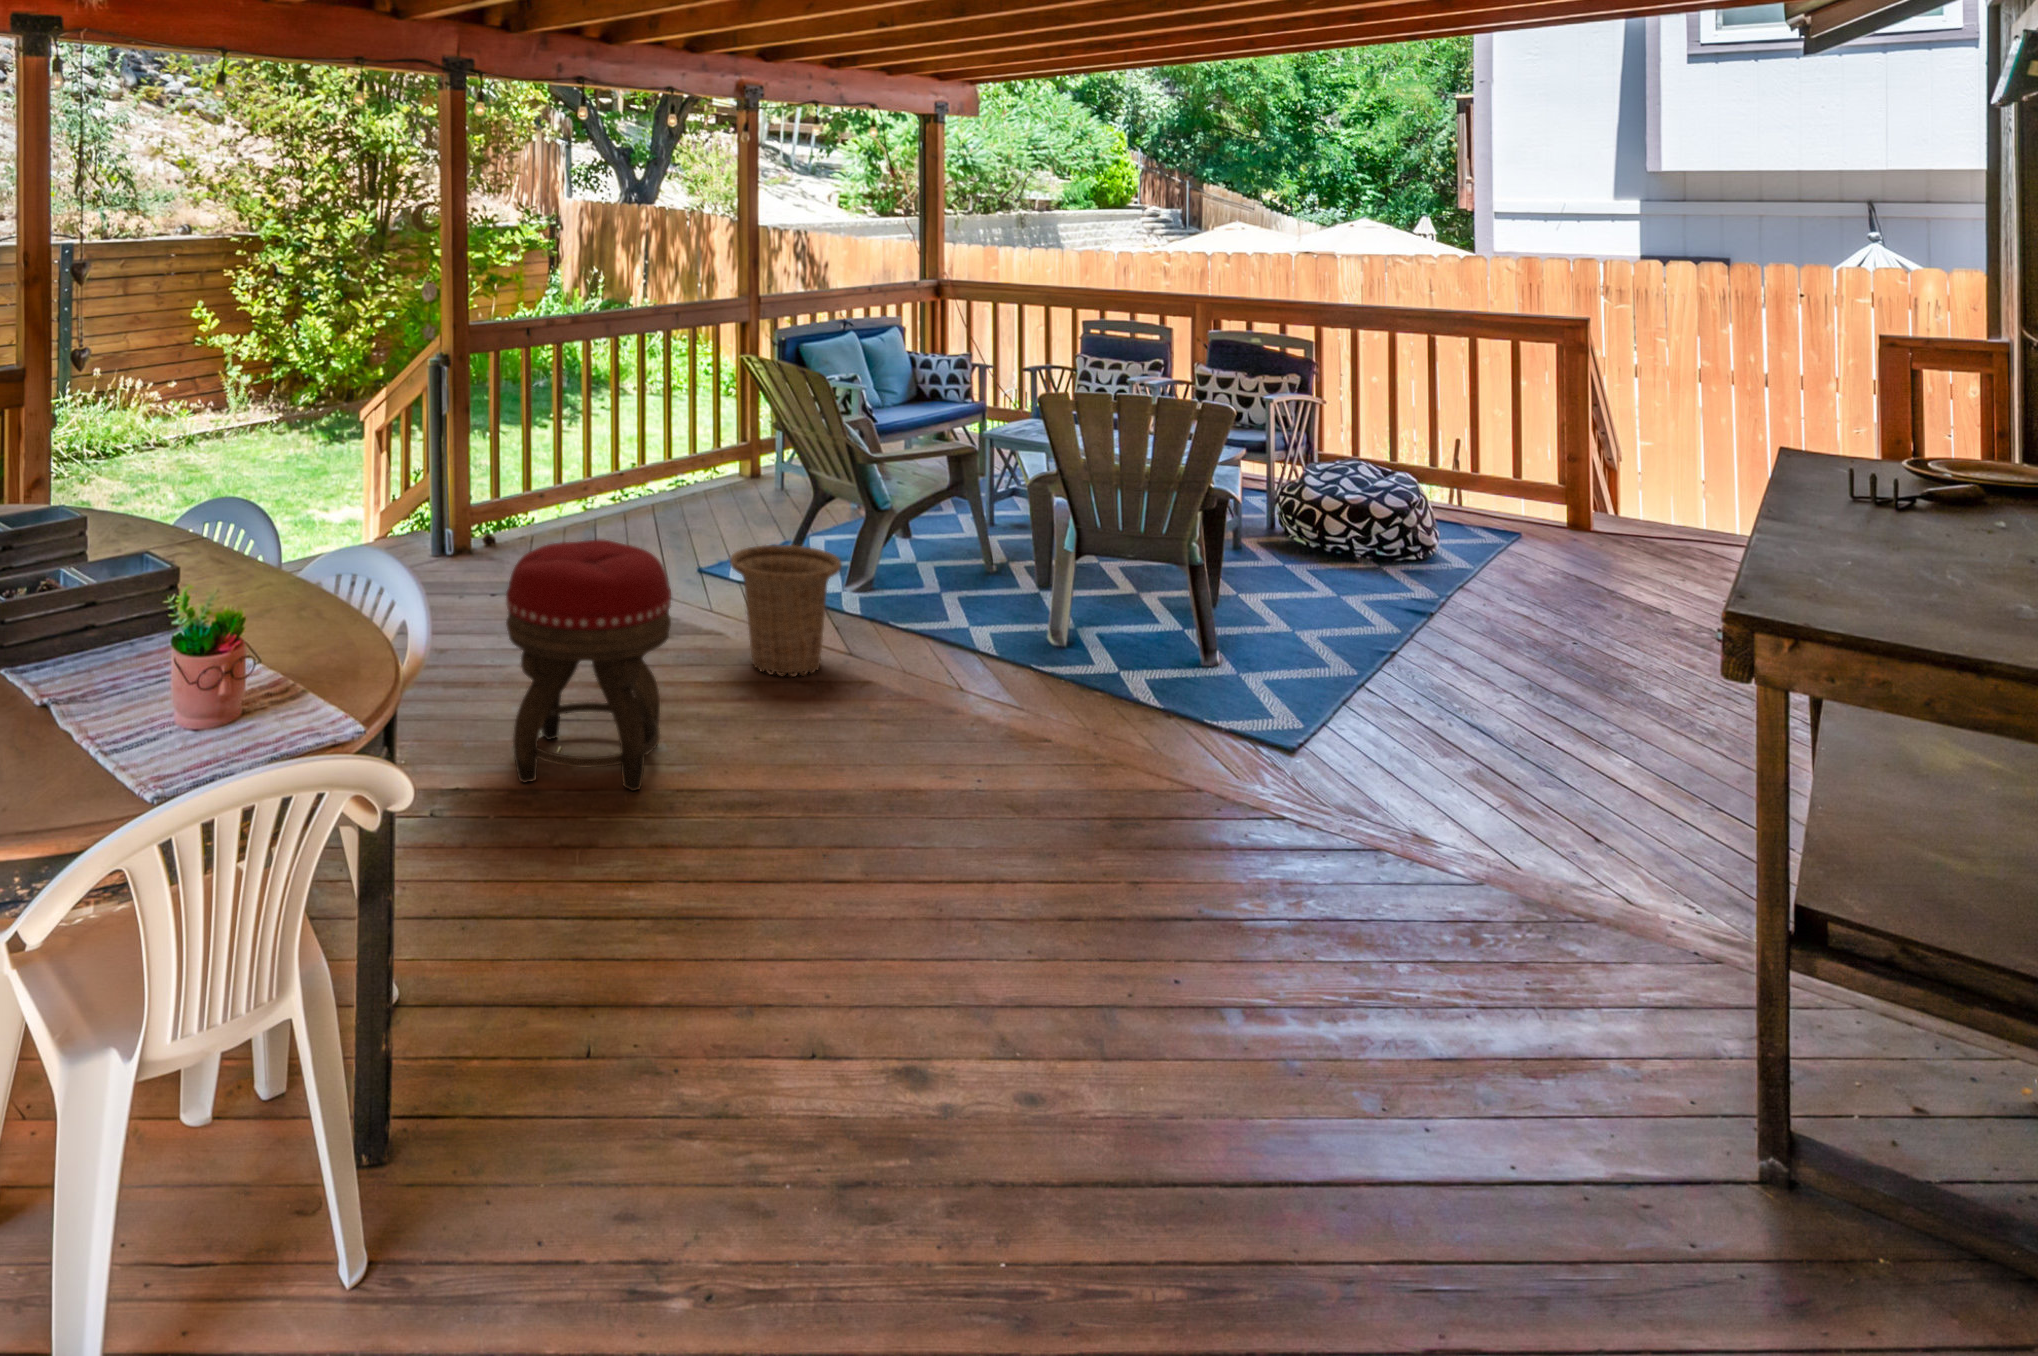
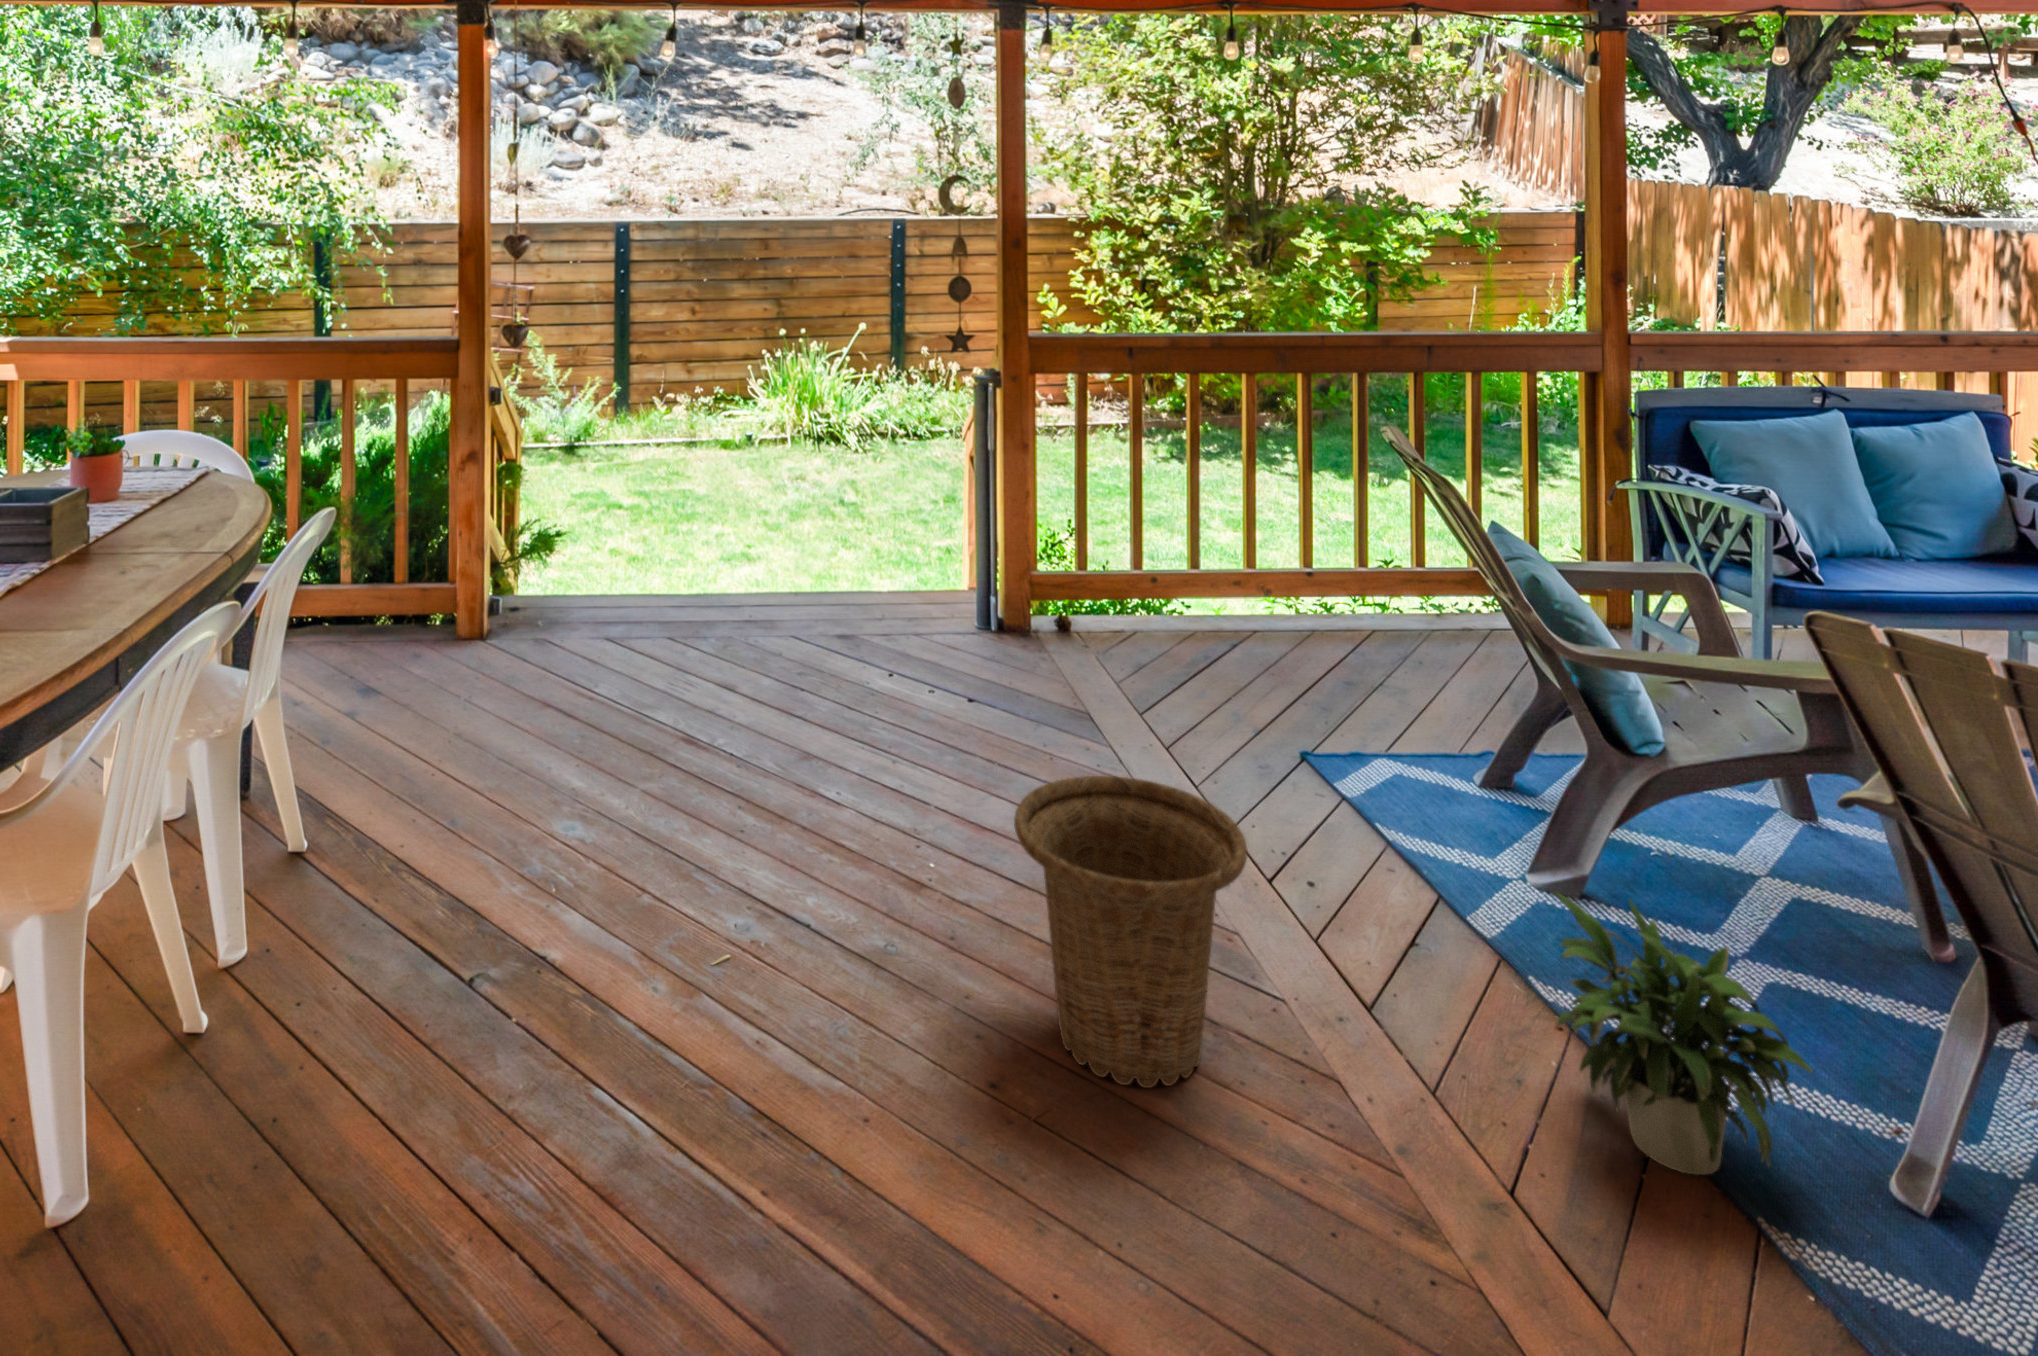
footstool: present [506,539,671,791] -> none [392,671,685,1173]
potted plant: none [897,539,1010,633] -> present [1554,892,1813,1175]

